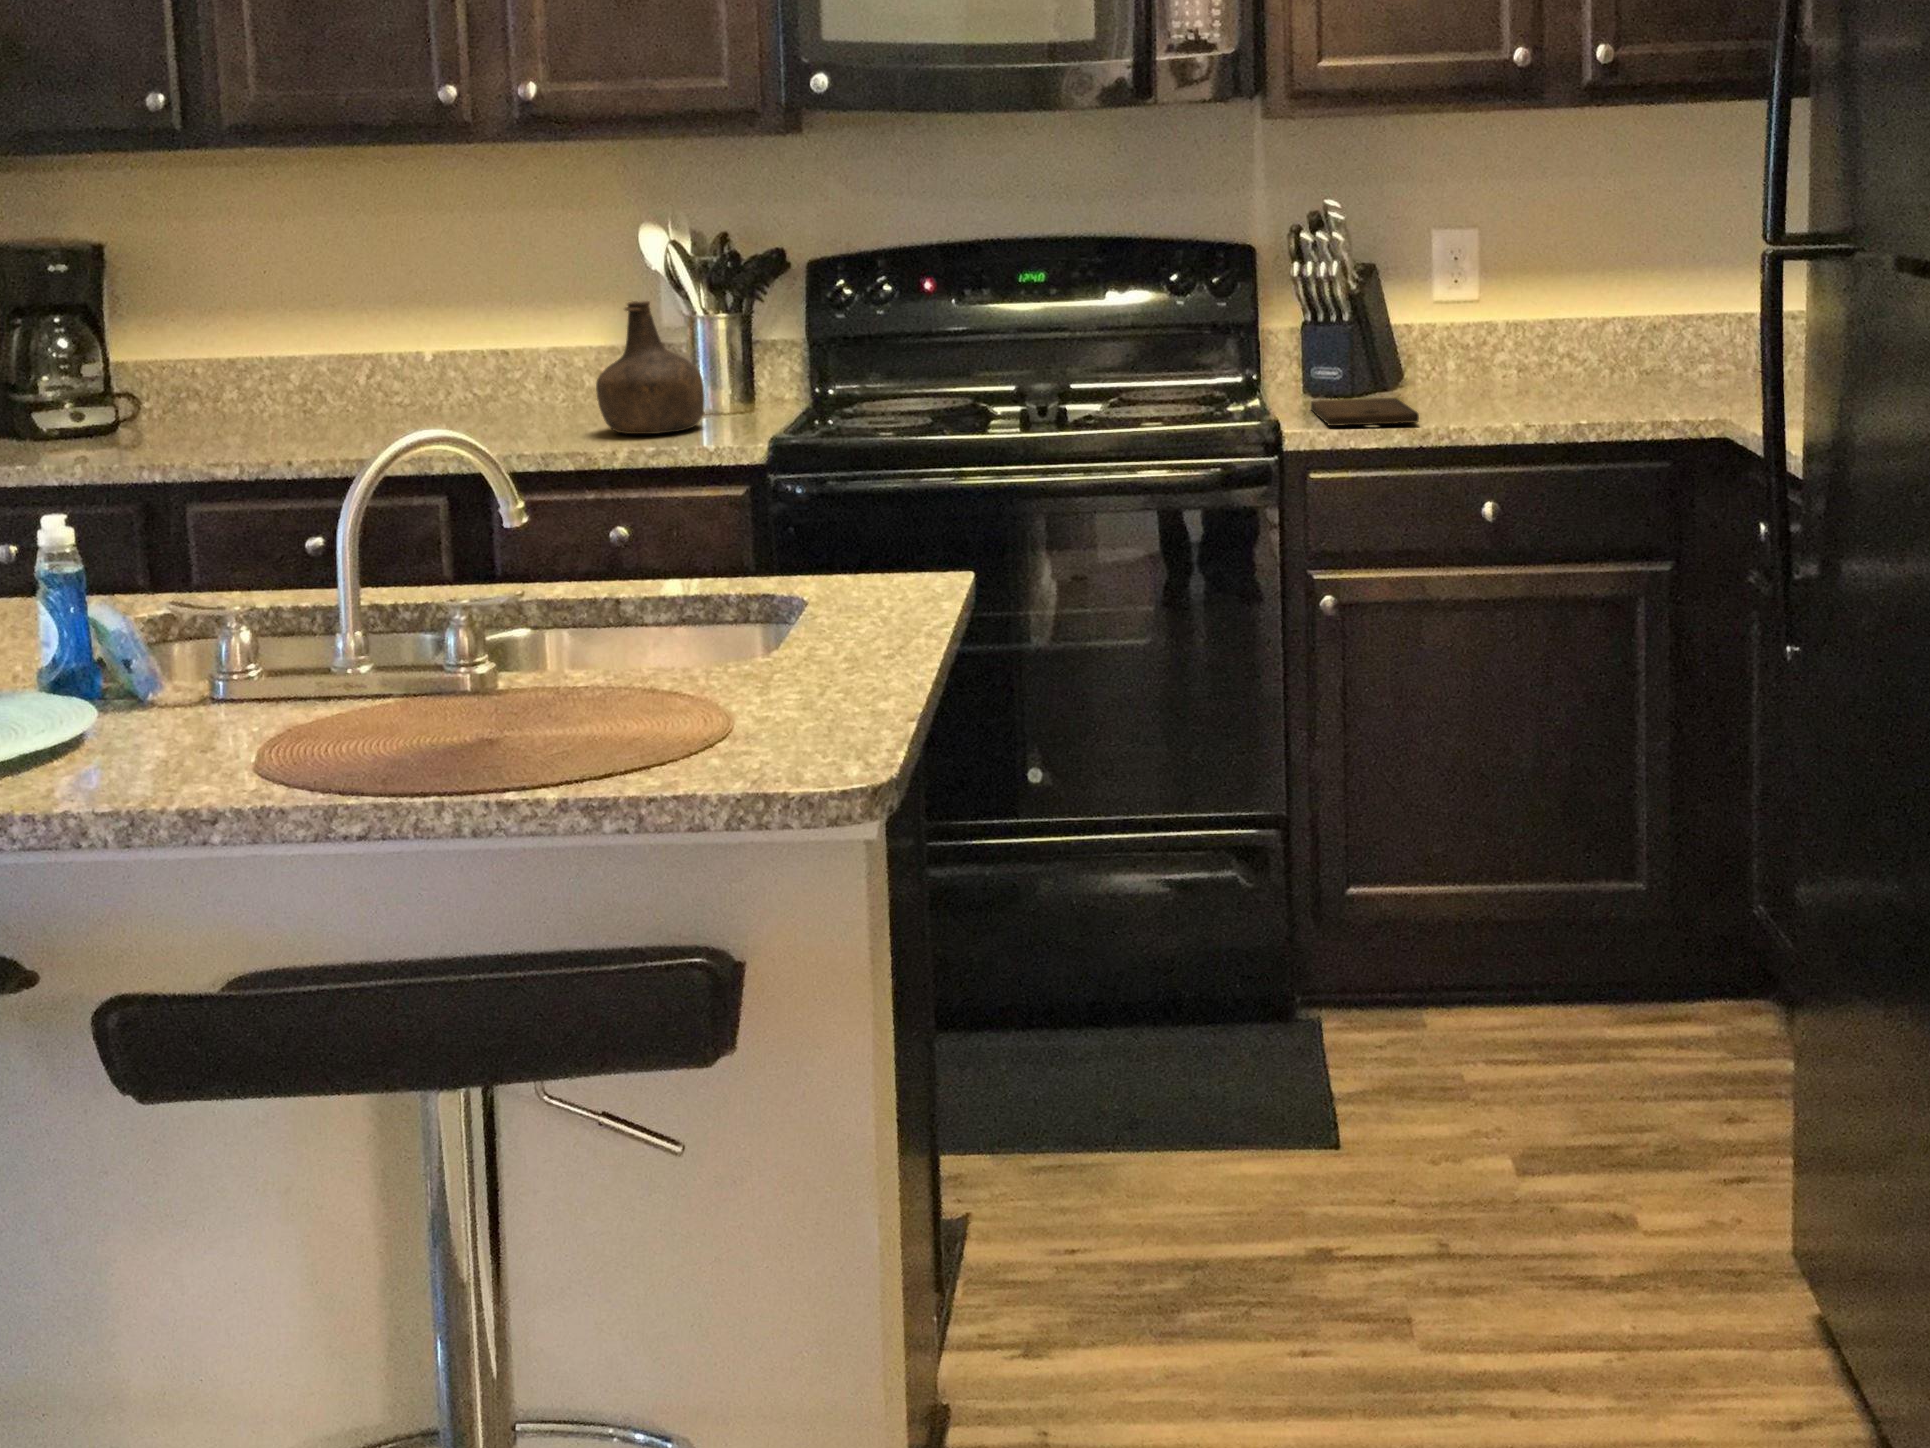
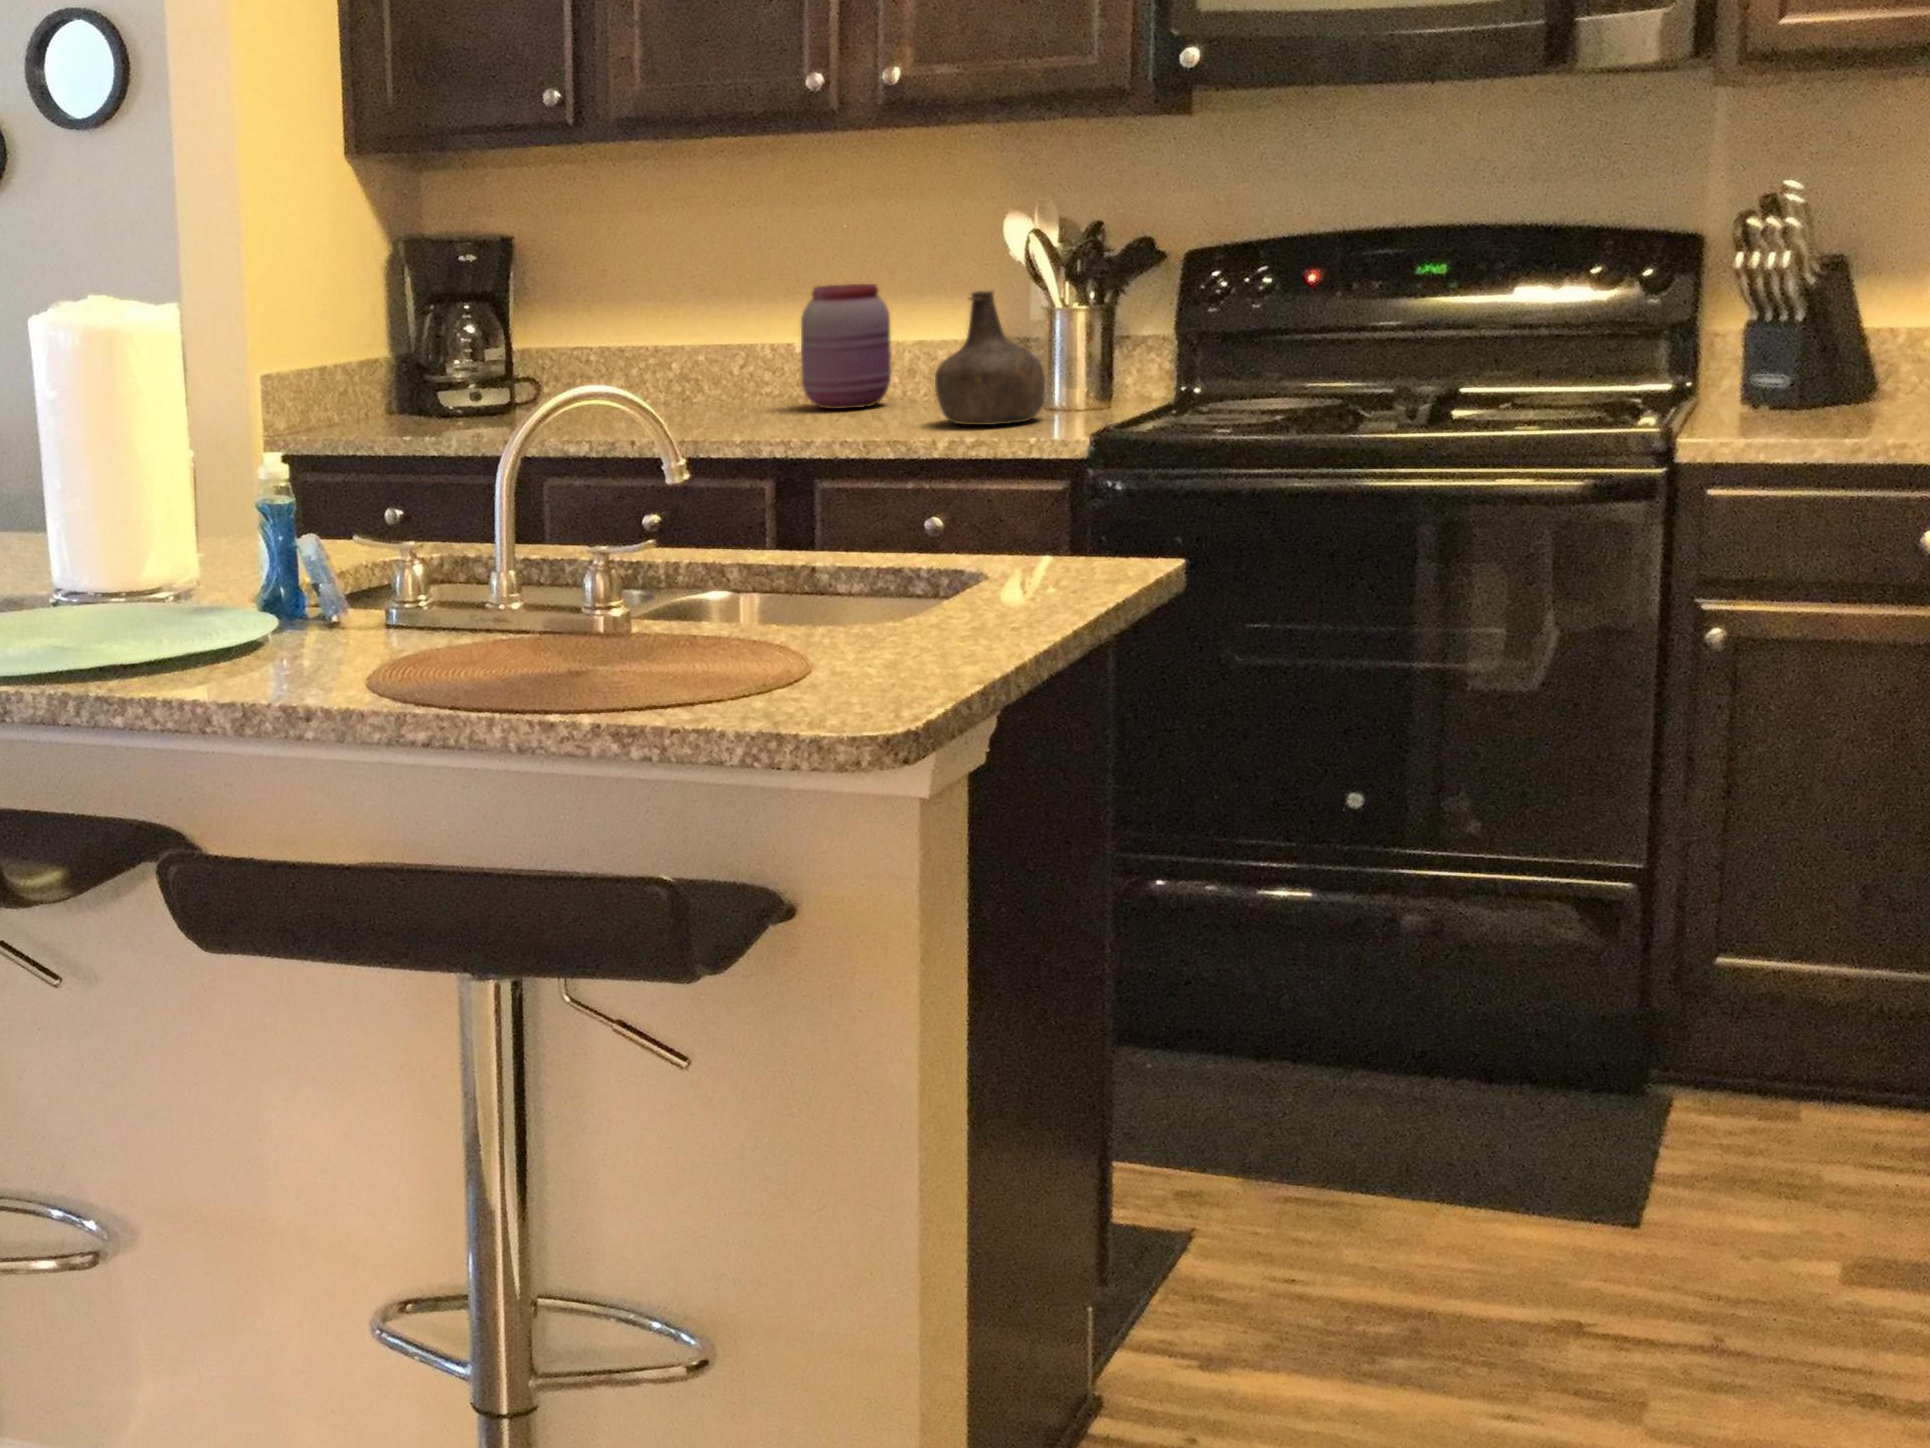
jar: none [436,292,532,419] -> present [801,284,891,409]
cutting board: present [1311,398,1419,426] -> none [1733,408,1856,435]

